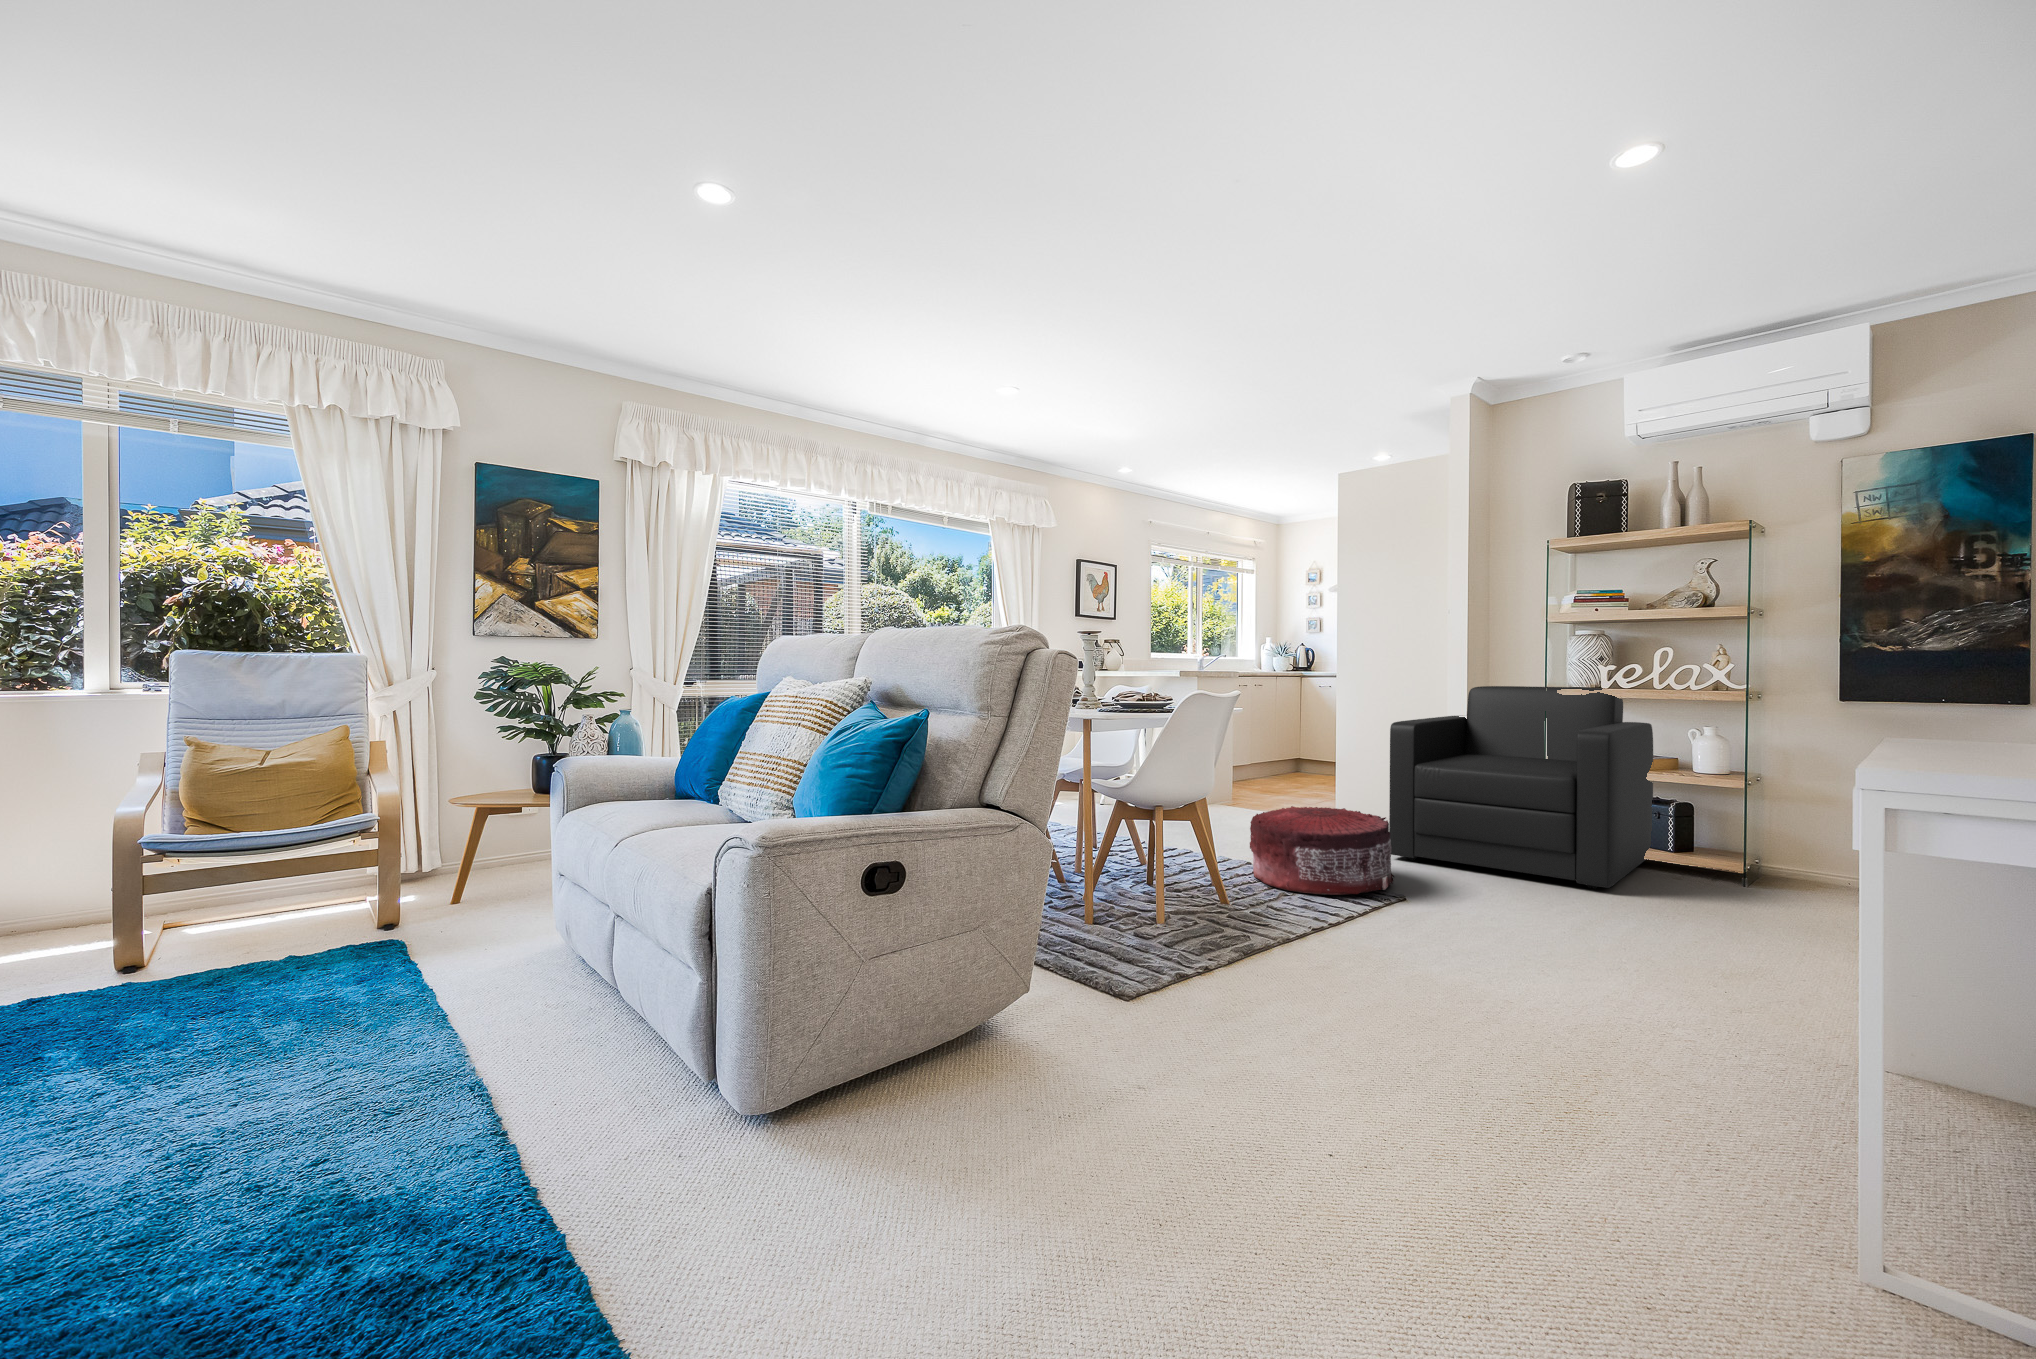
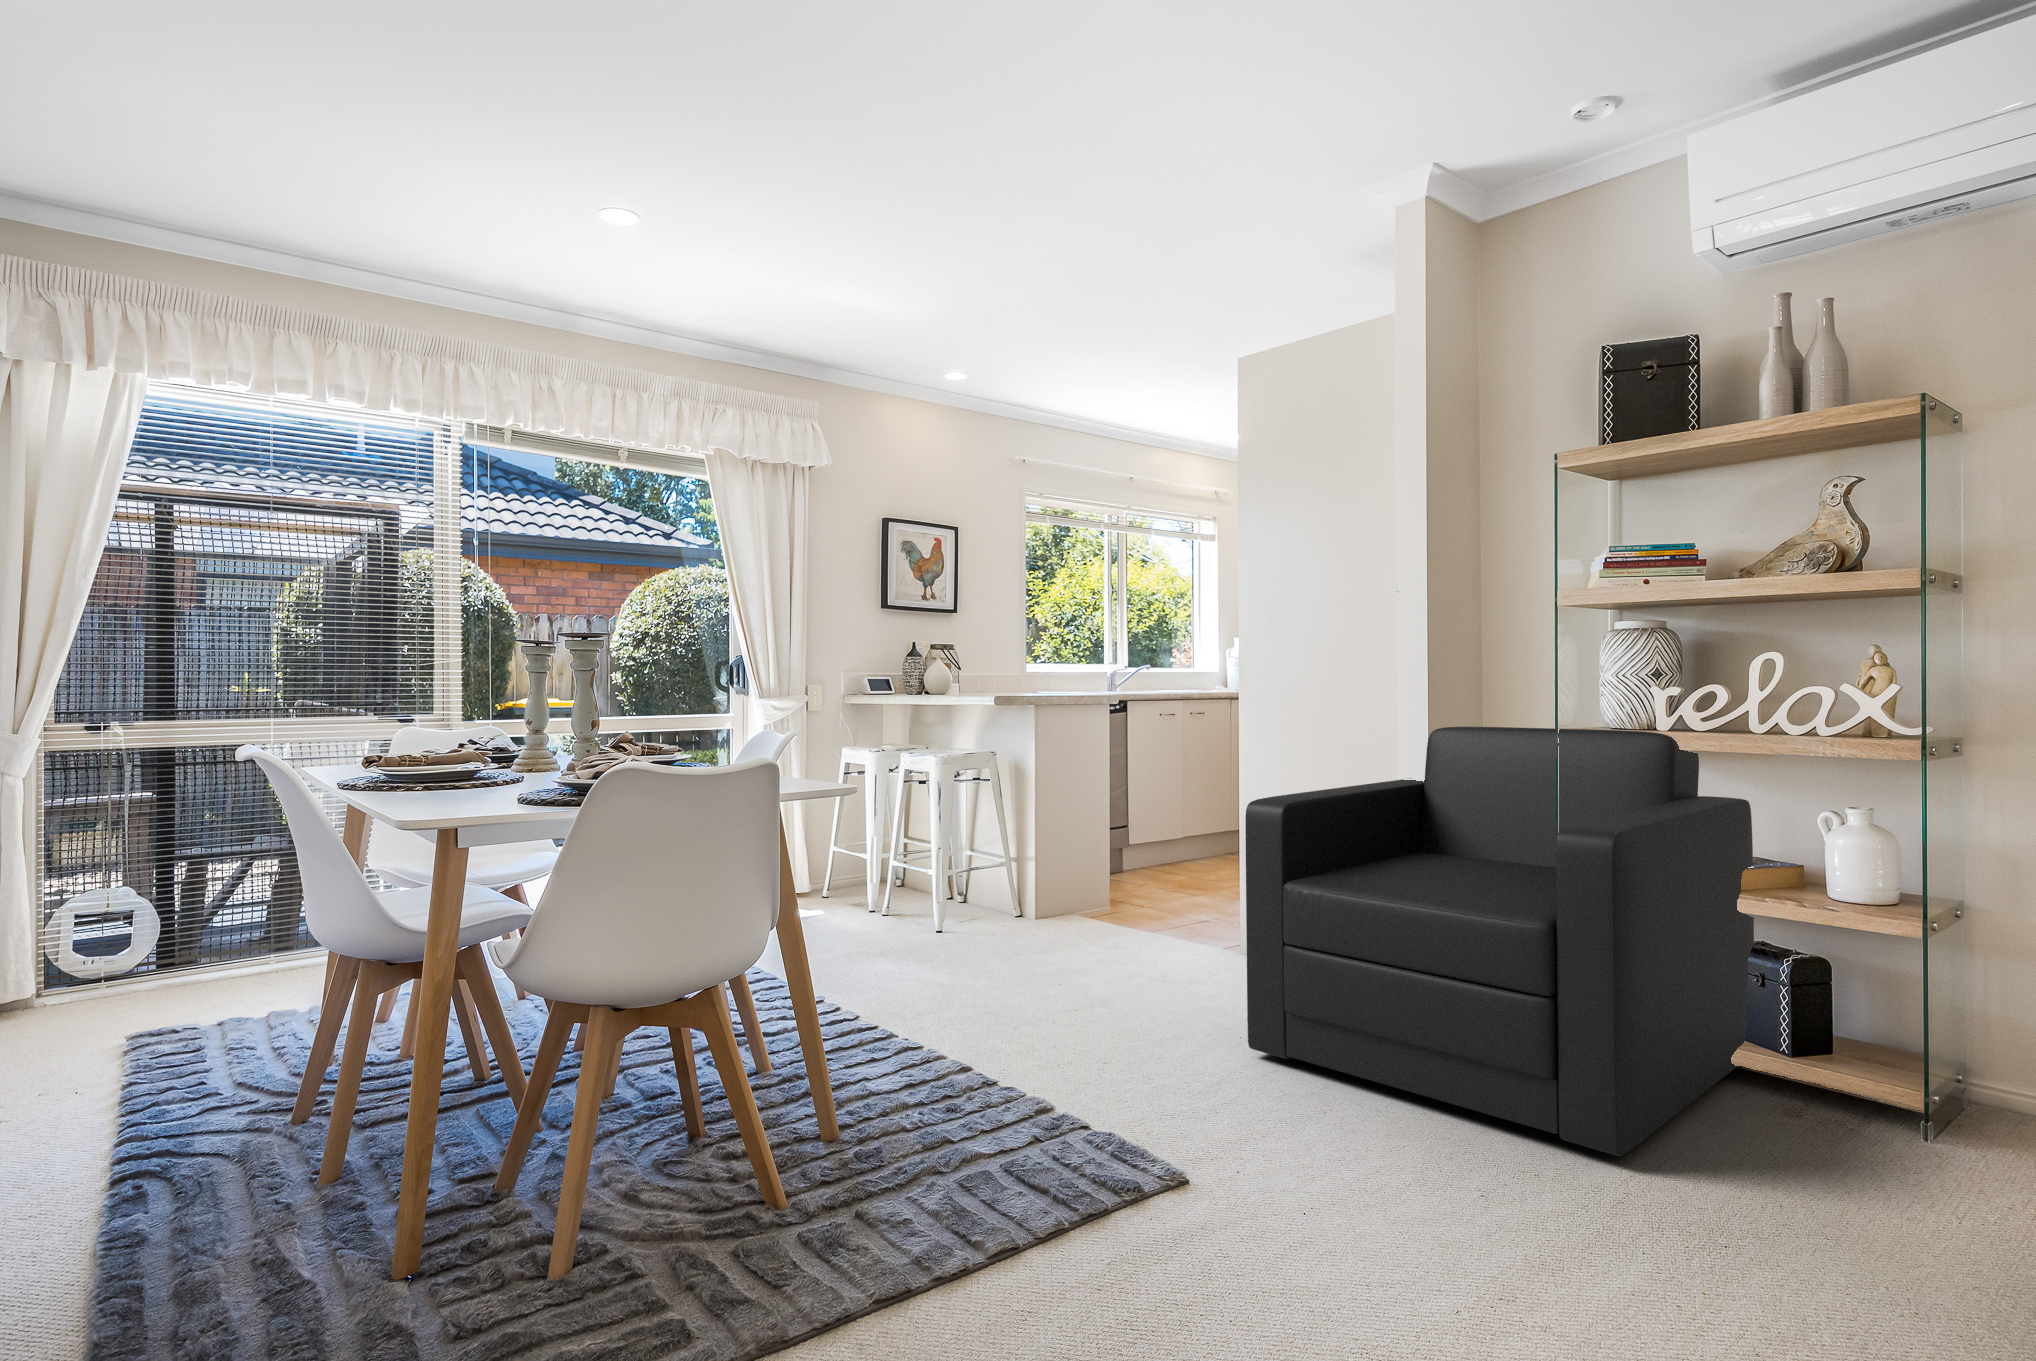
pouf: present [1250,806,1394,895] -> none [921,964,1198,1174]

